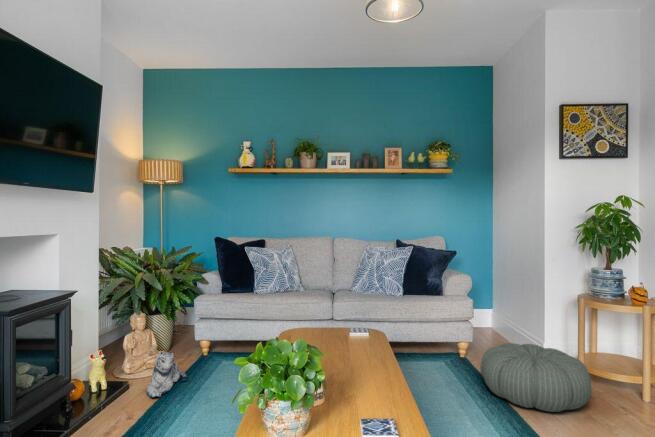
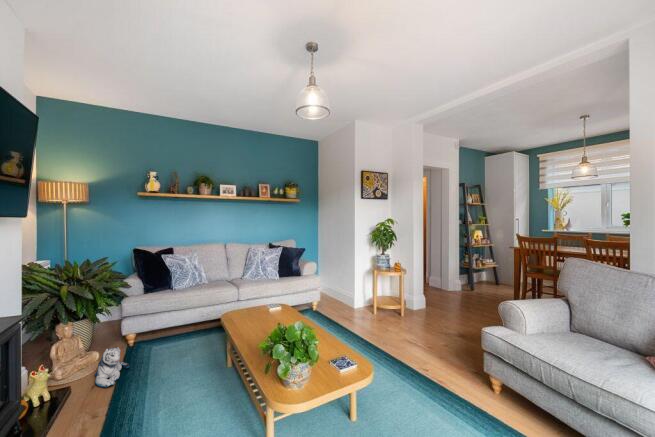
pouf: present [481,343,592,412] -> none [331,298,384,331]

